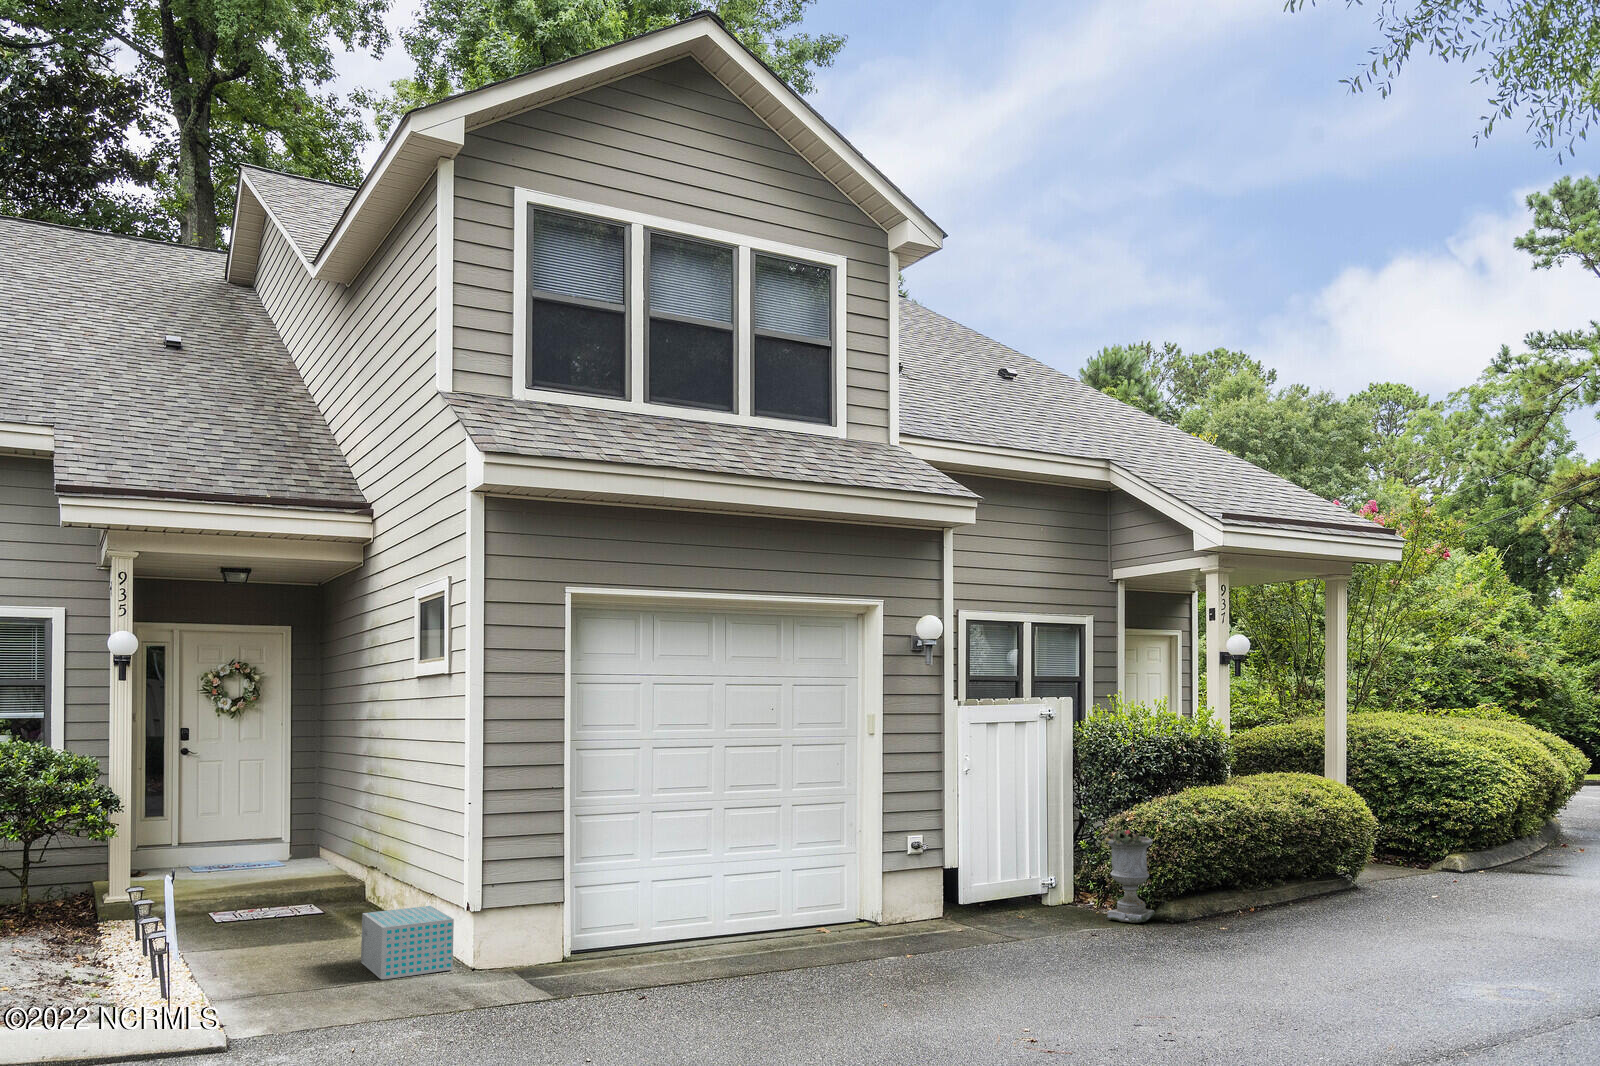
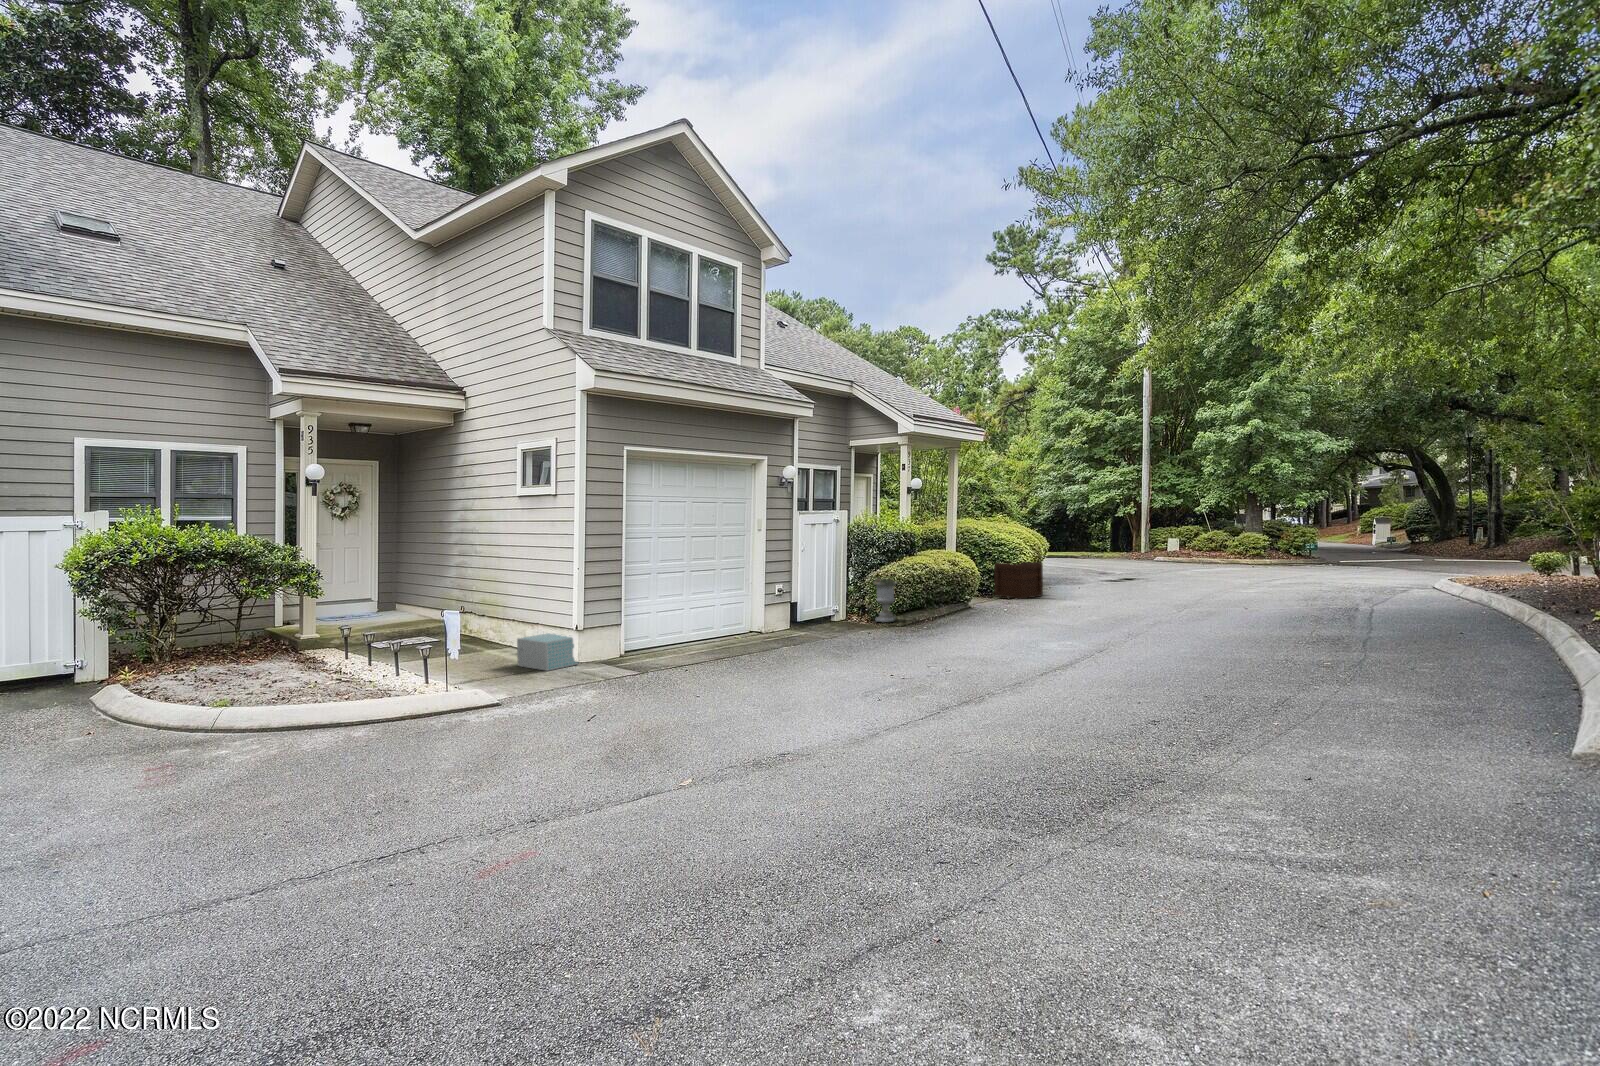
wooden crate: none [1433,801,1550,884] -> present [994,562,1043,599]

